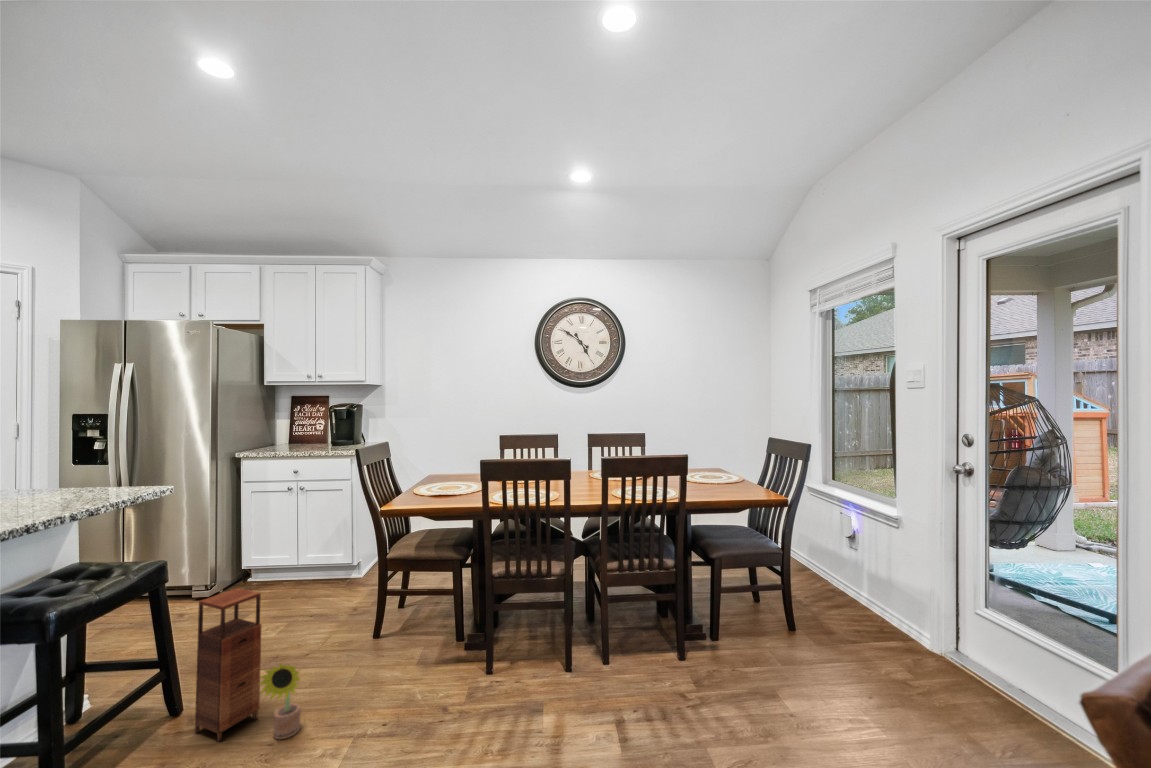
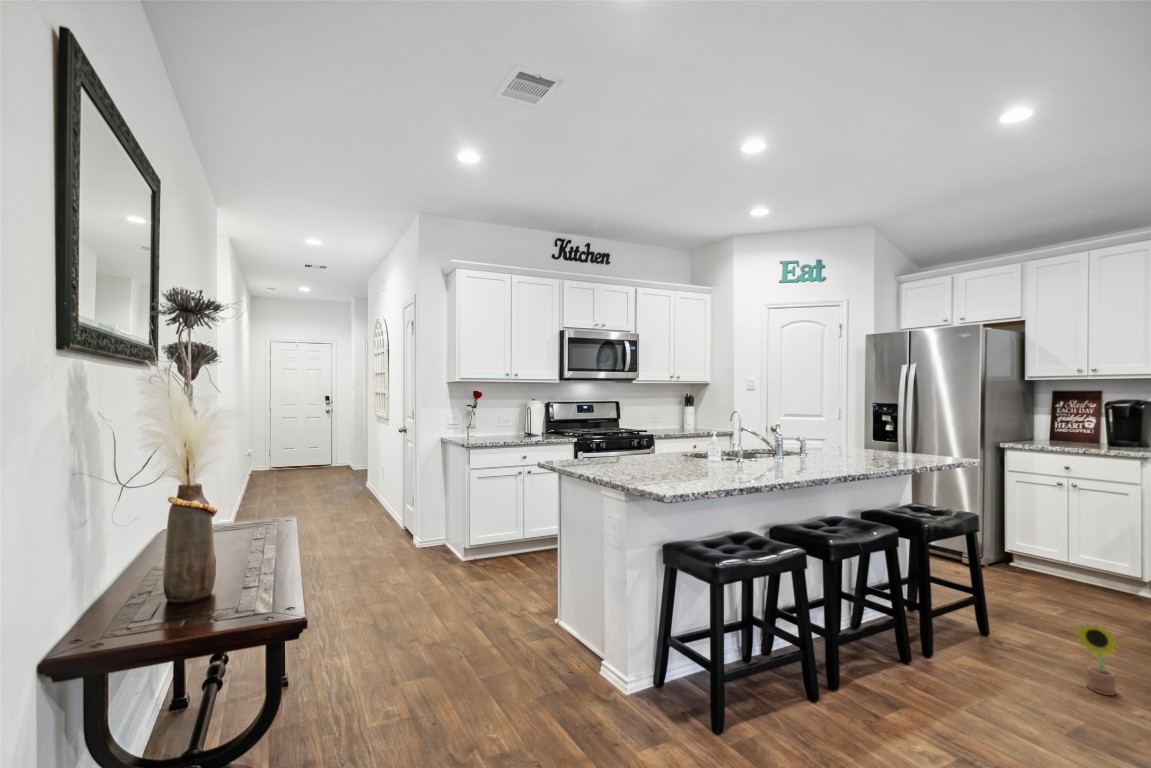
storage cabinet: present [195,588,261,742] -> none [1008,551,1067,668]

